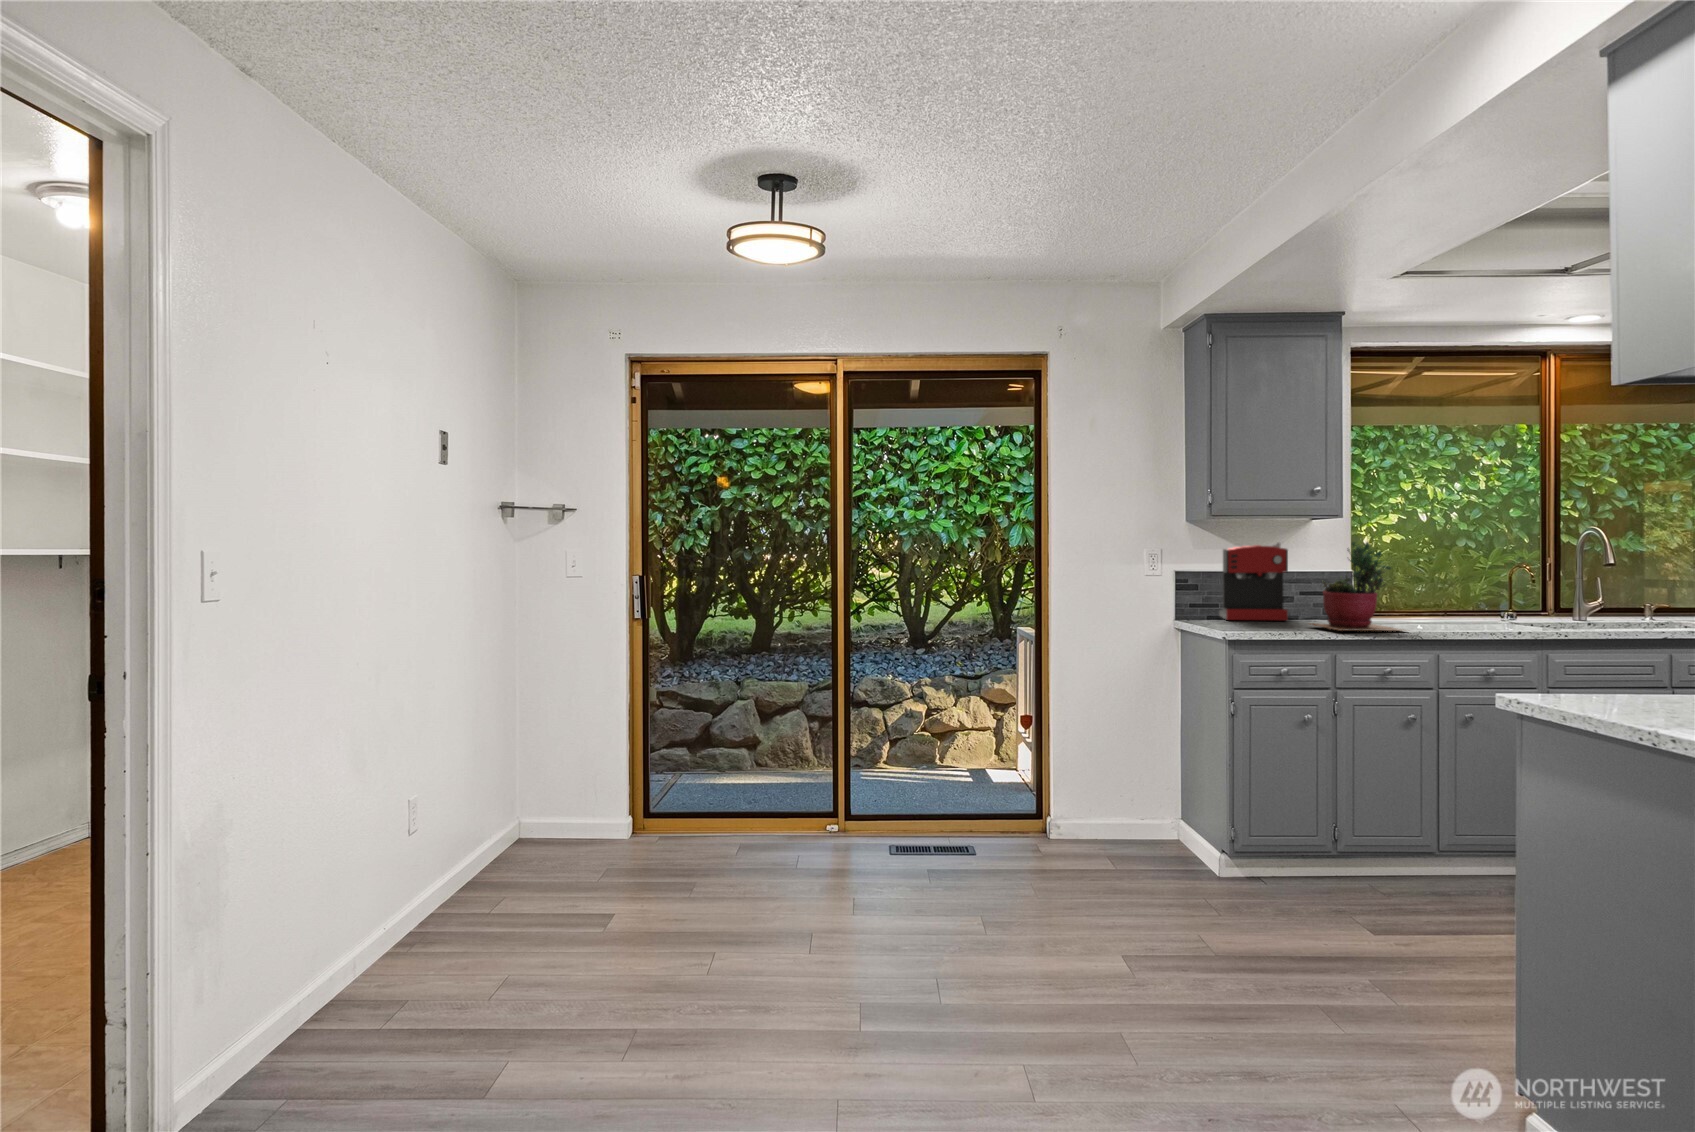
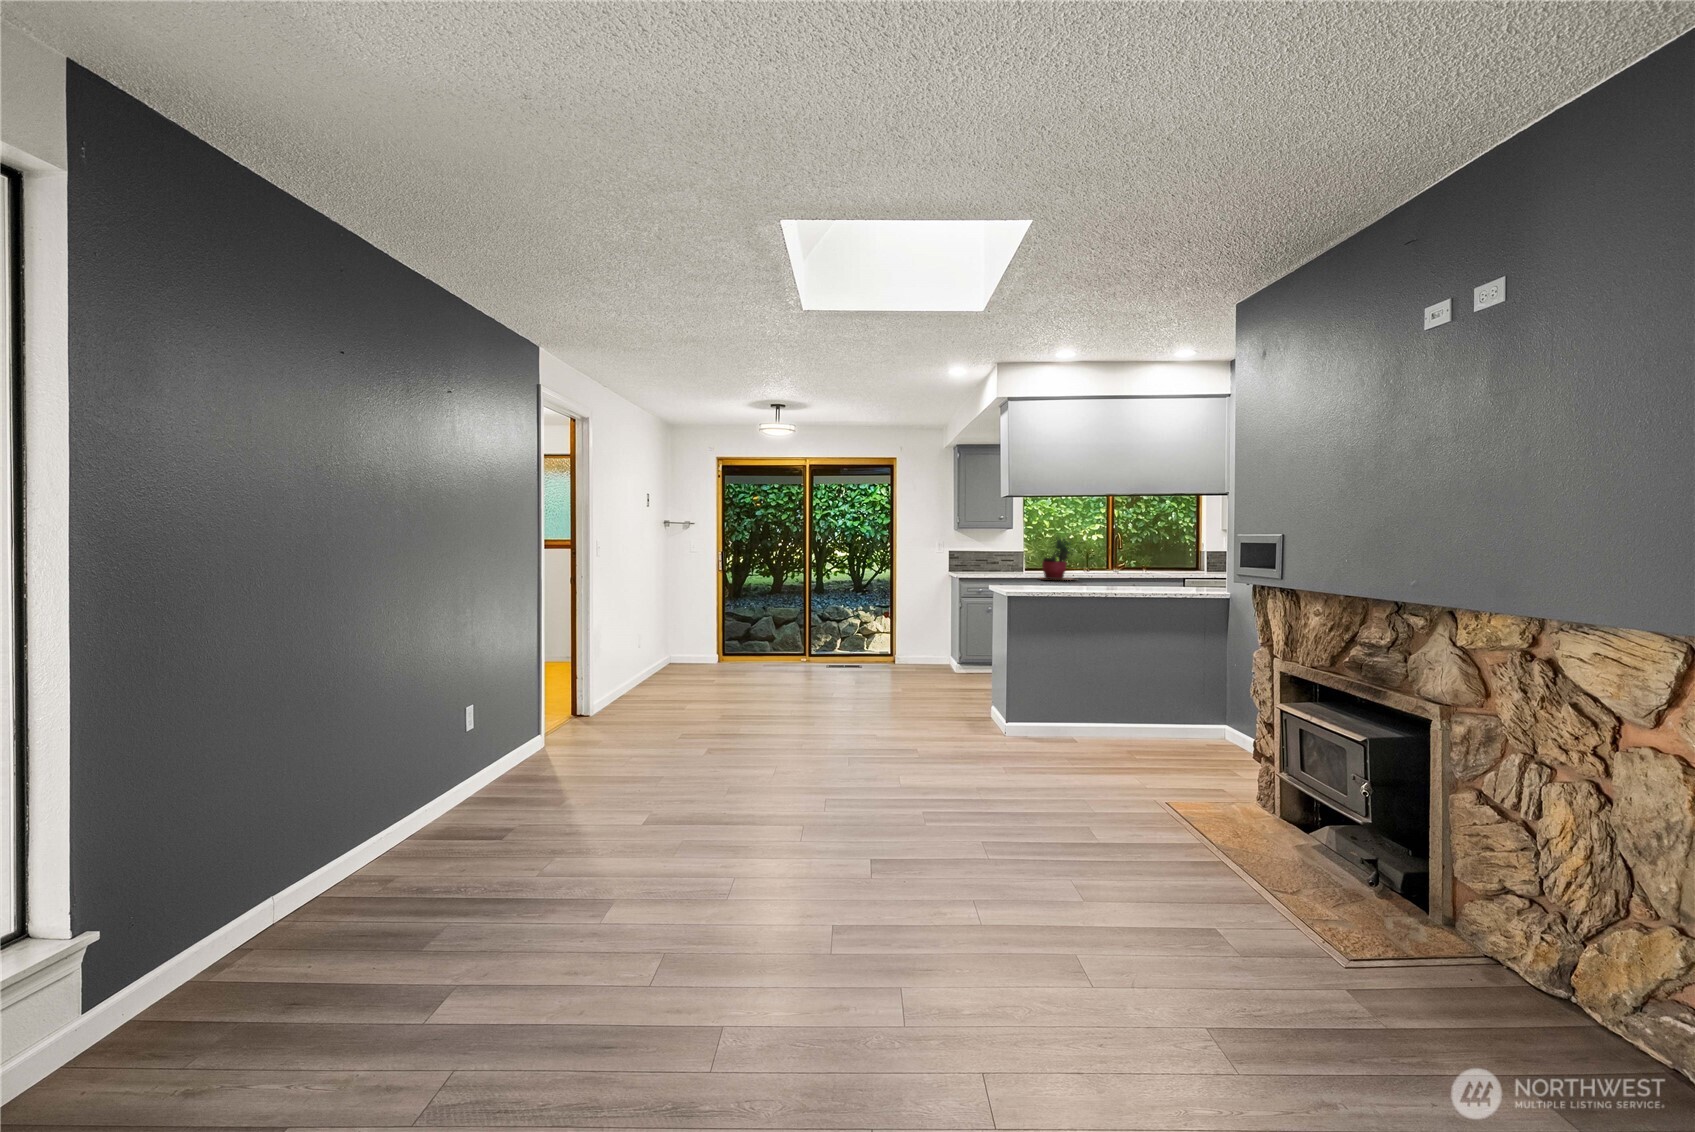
coffee maker: present [1219,543,1288,620] -> none [1005,537,1037,577]

